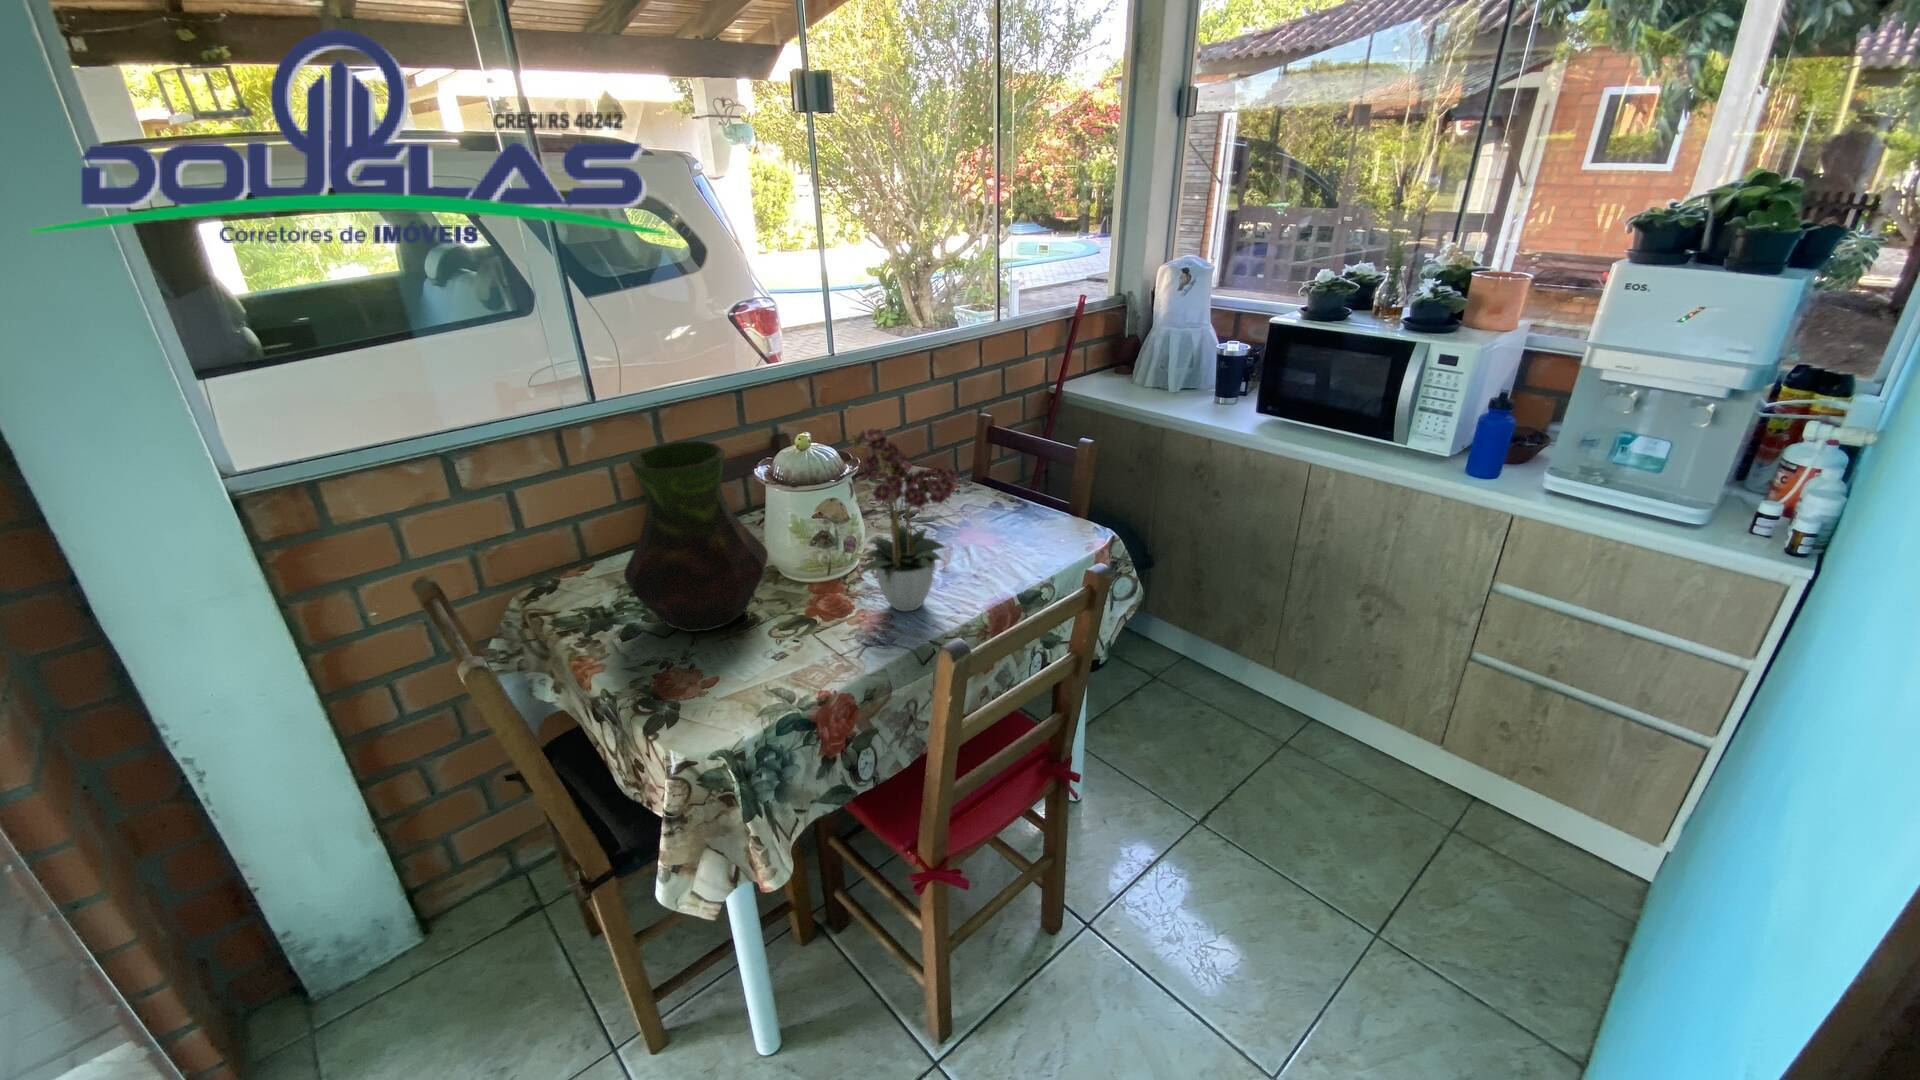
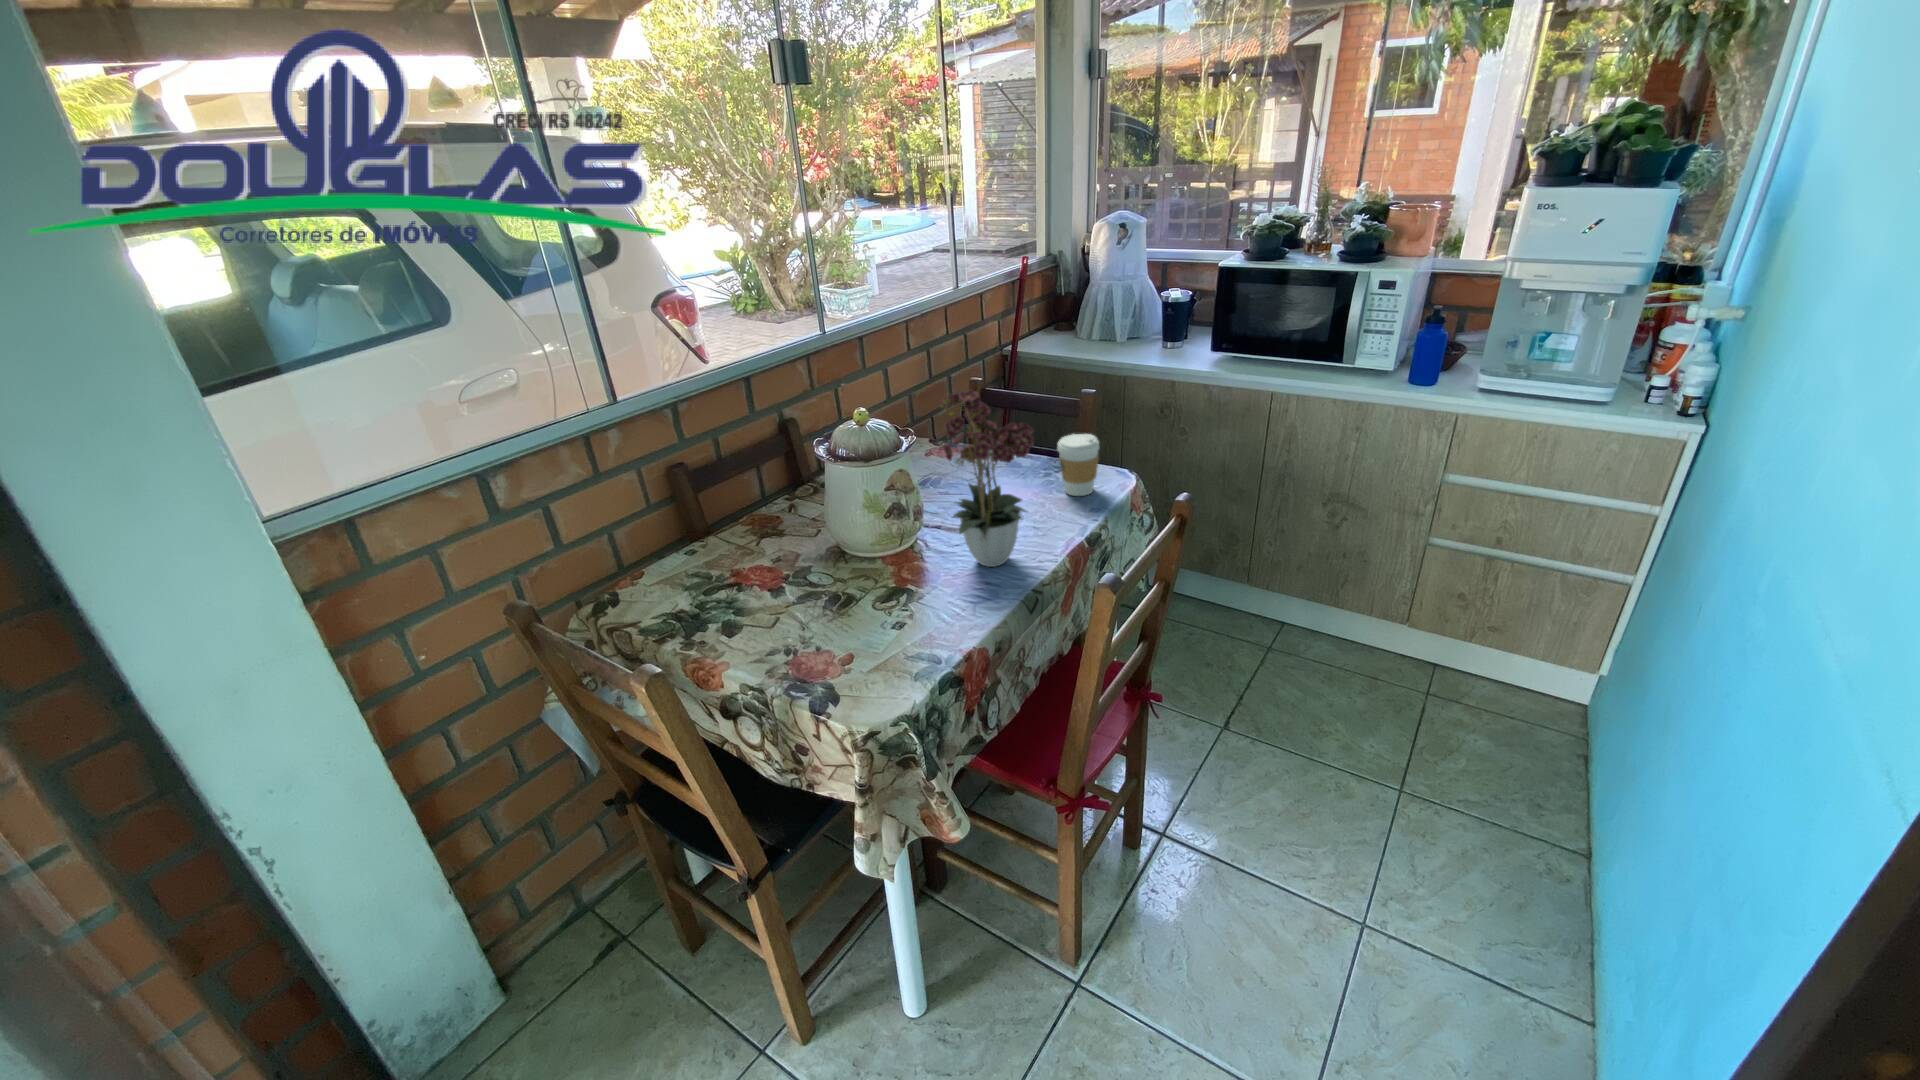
vase: present [624,441,768,632] -> none [722,424,862,617]
coffee cup: none [1016,485,1060,550] -> present [1058,434,1099,496]

